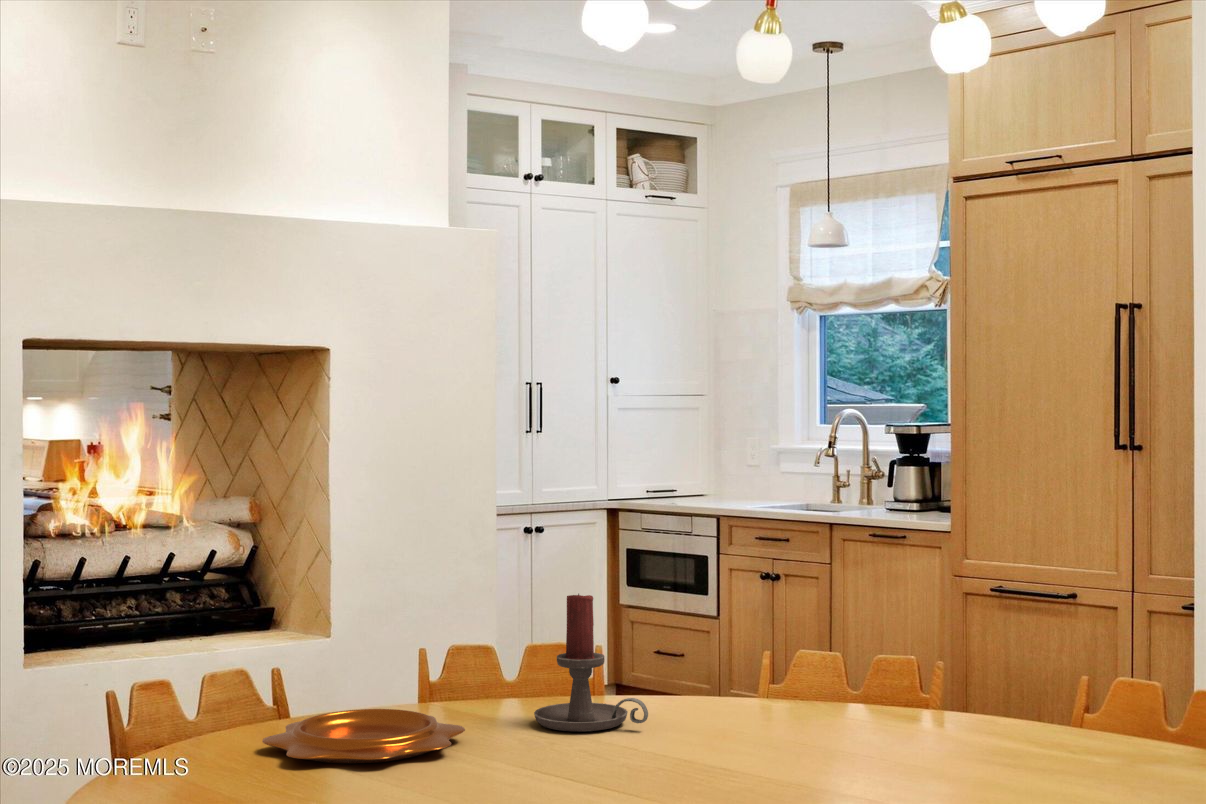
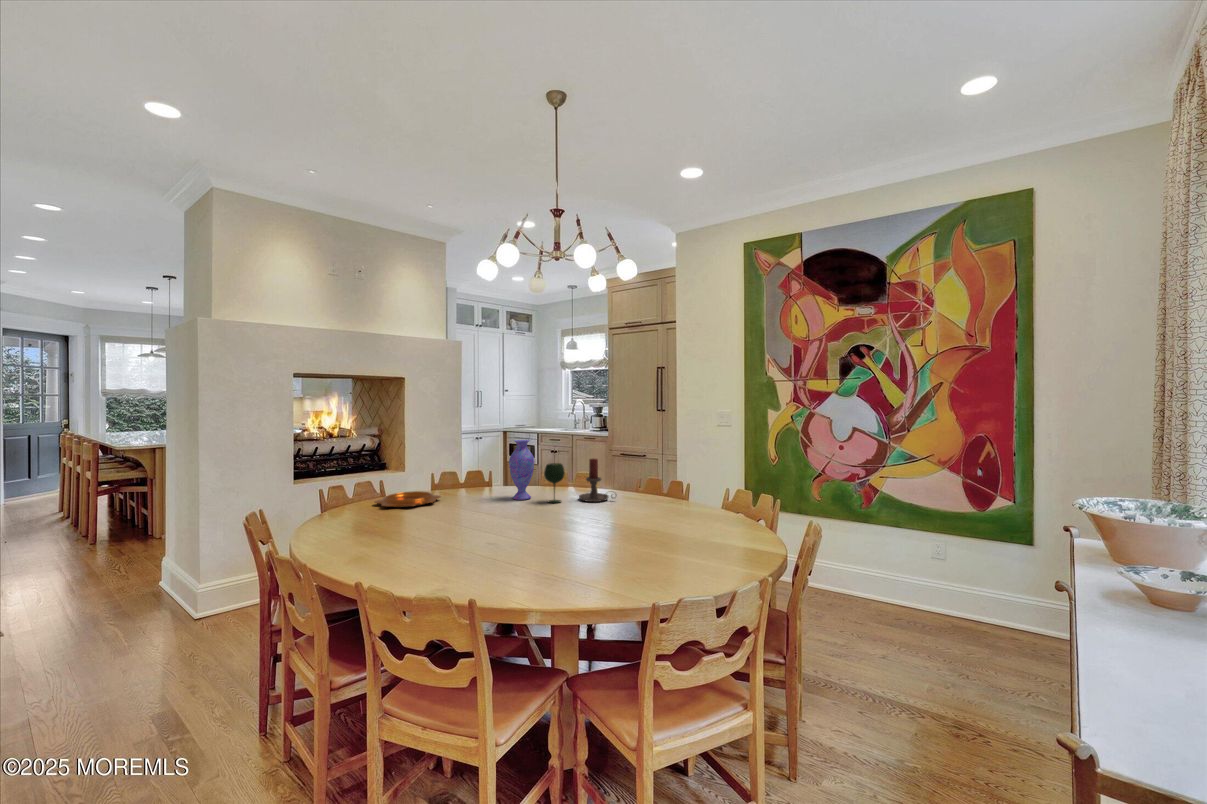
vase: none [681,546,767,750] -> present [509,440,535,500]
candle holder: present [534,594,648,732] -> present [579,459,616,502]
wine glass: none [806,628,876,767] -> present [544,463,565,503]

